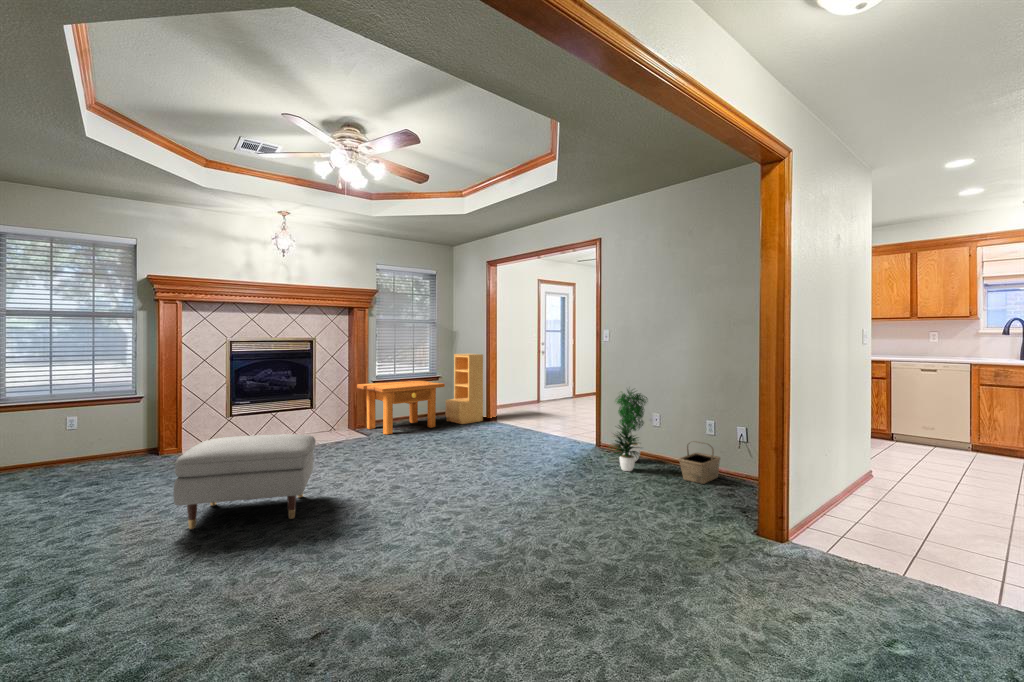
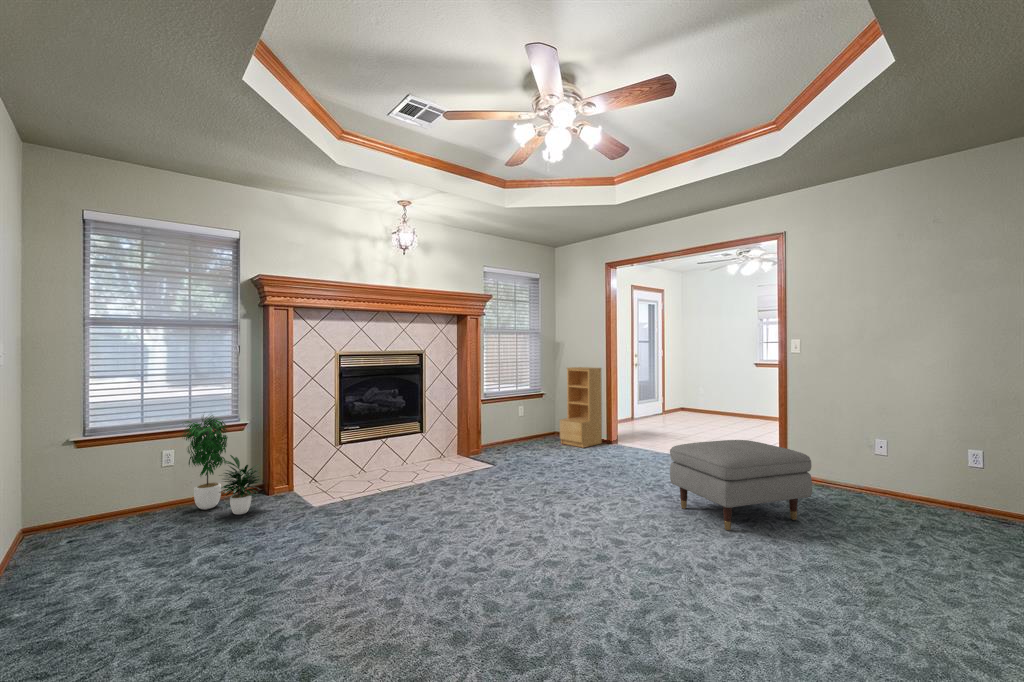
side table: present [357,381,445,434] -> none [471,398,567,462]
potted plant: present [610,390,647,471] -> present [183,415,259,514]
ottoman: present [173,434,316,529] -> present [670,440,812,531]
basket: present [679,441,720,484] -> none [950,475,999,531]

